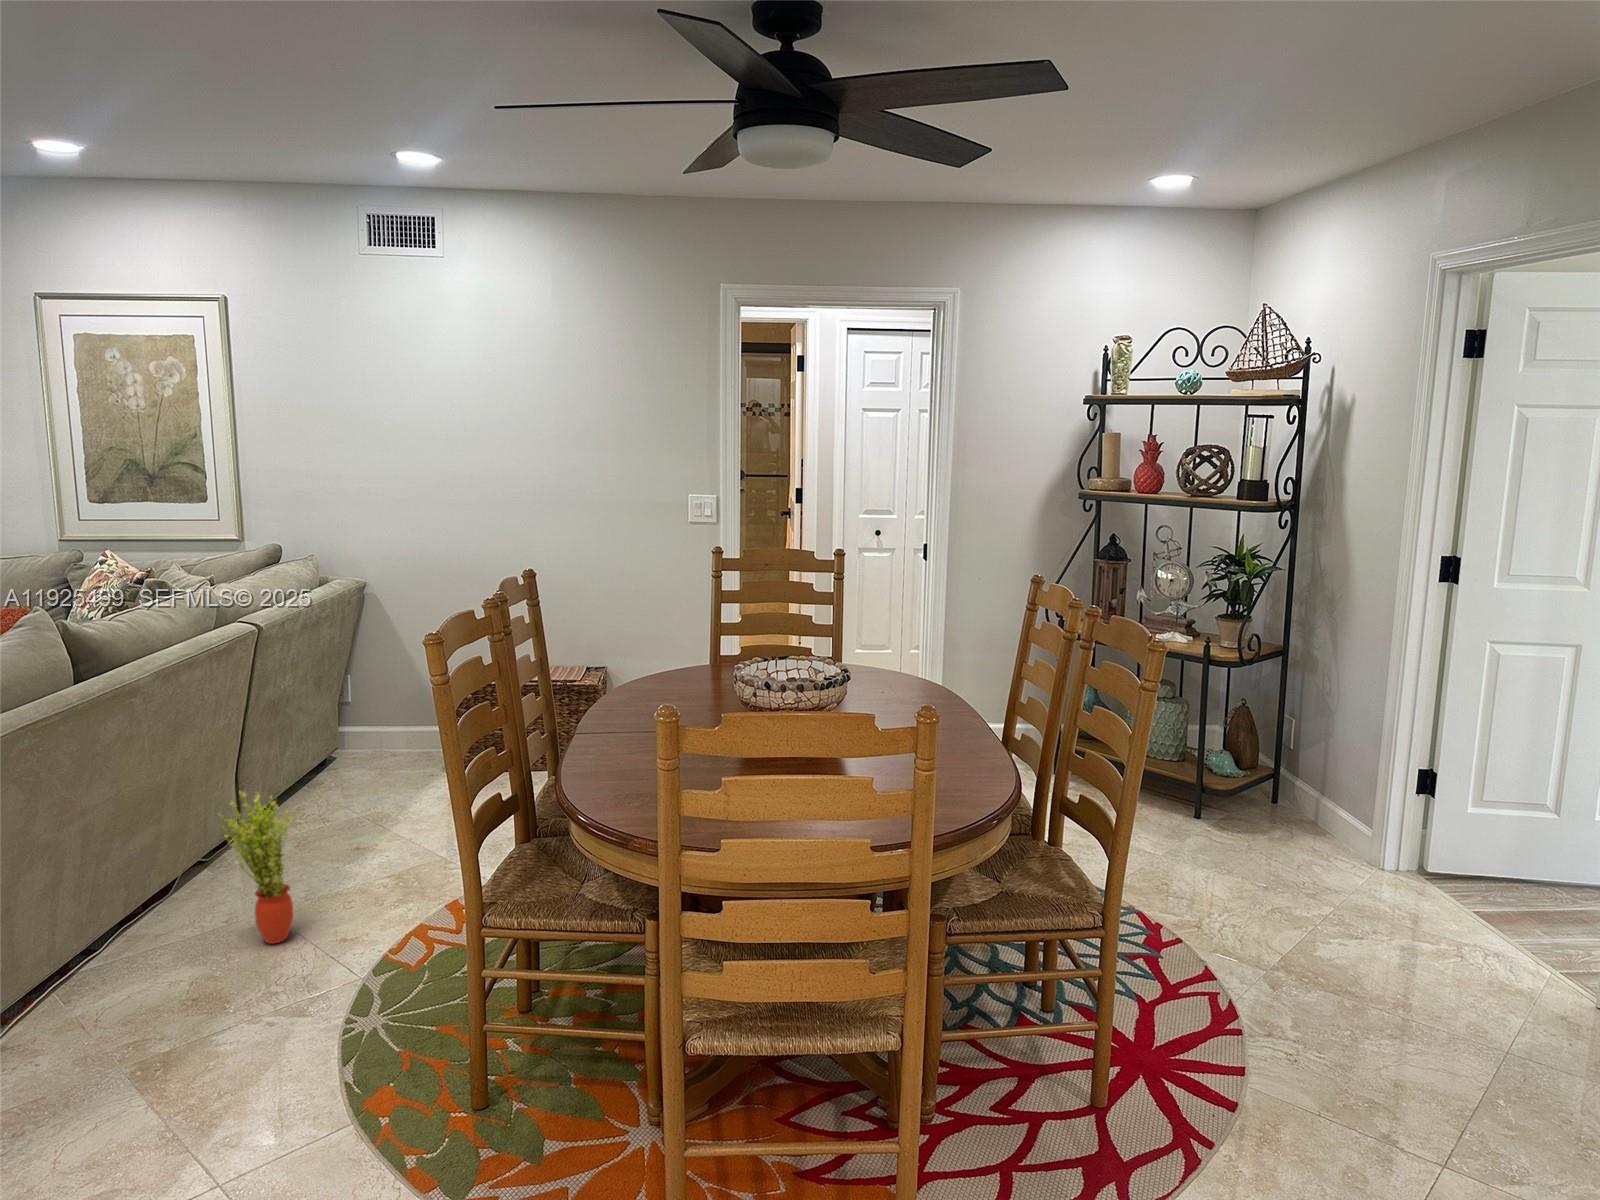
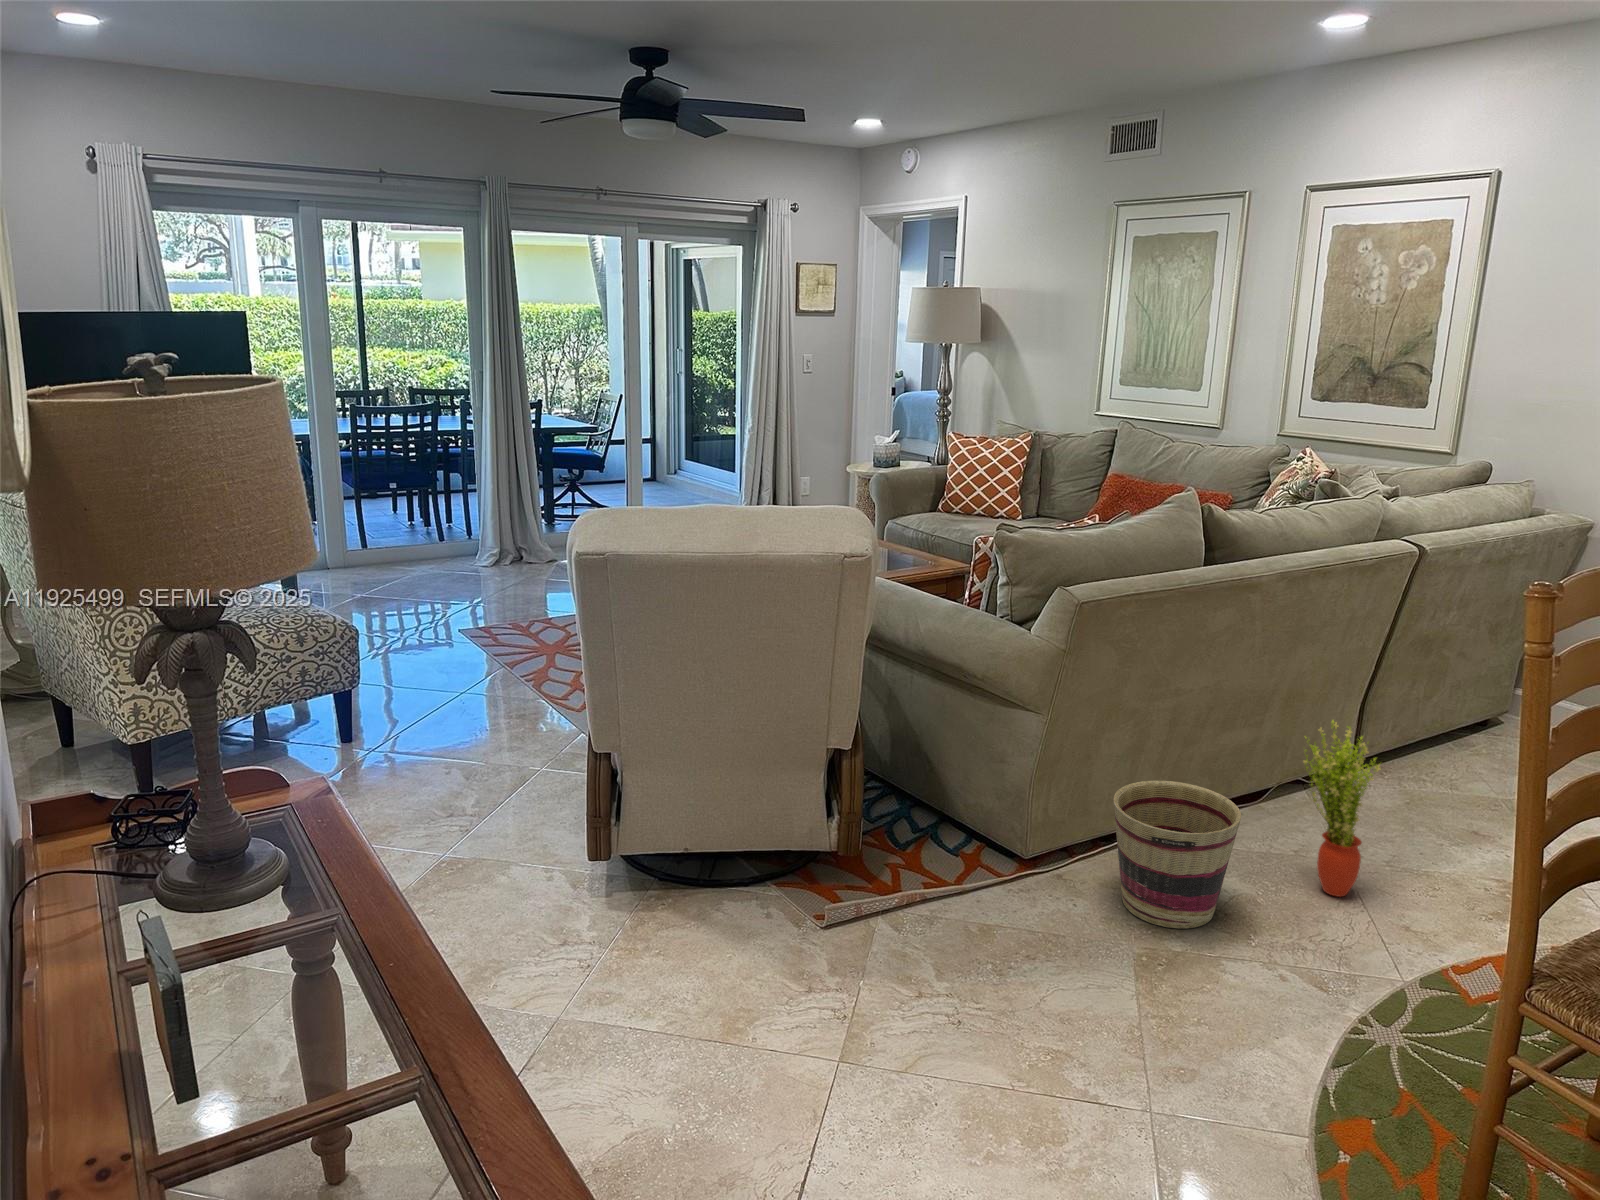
basket: none [41,897,190,1056] -> present [1114,781,1241,929]

